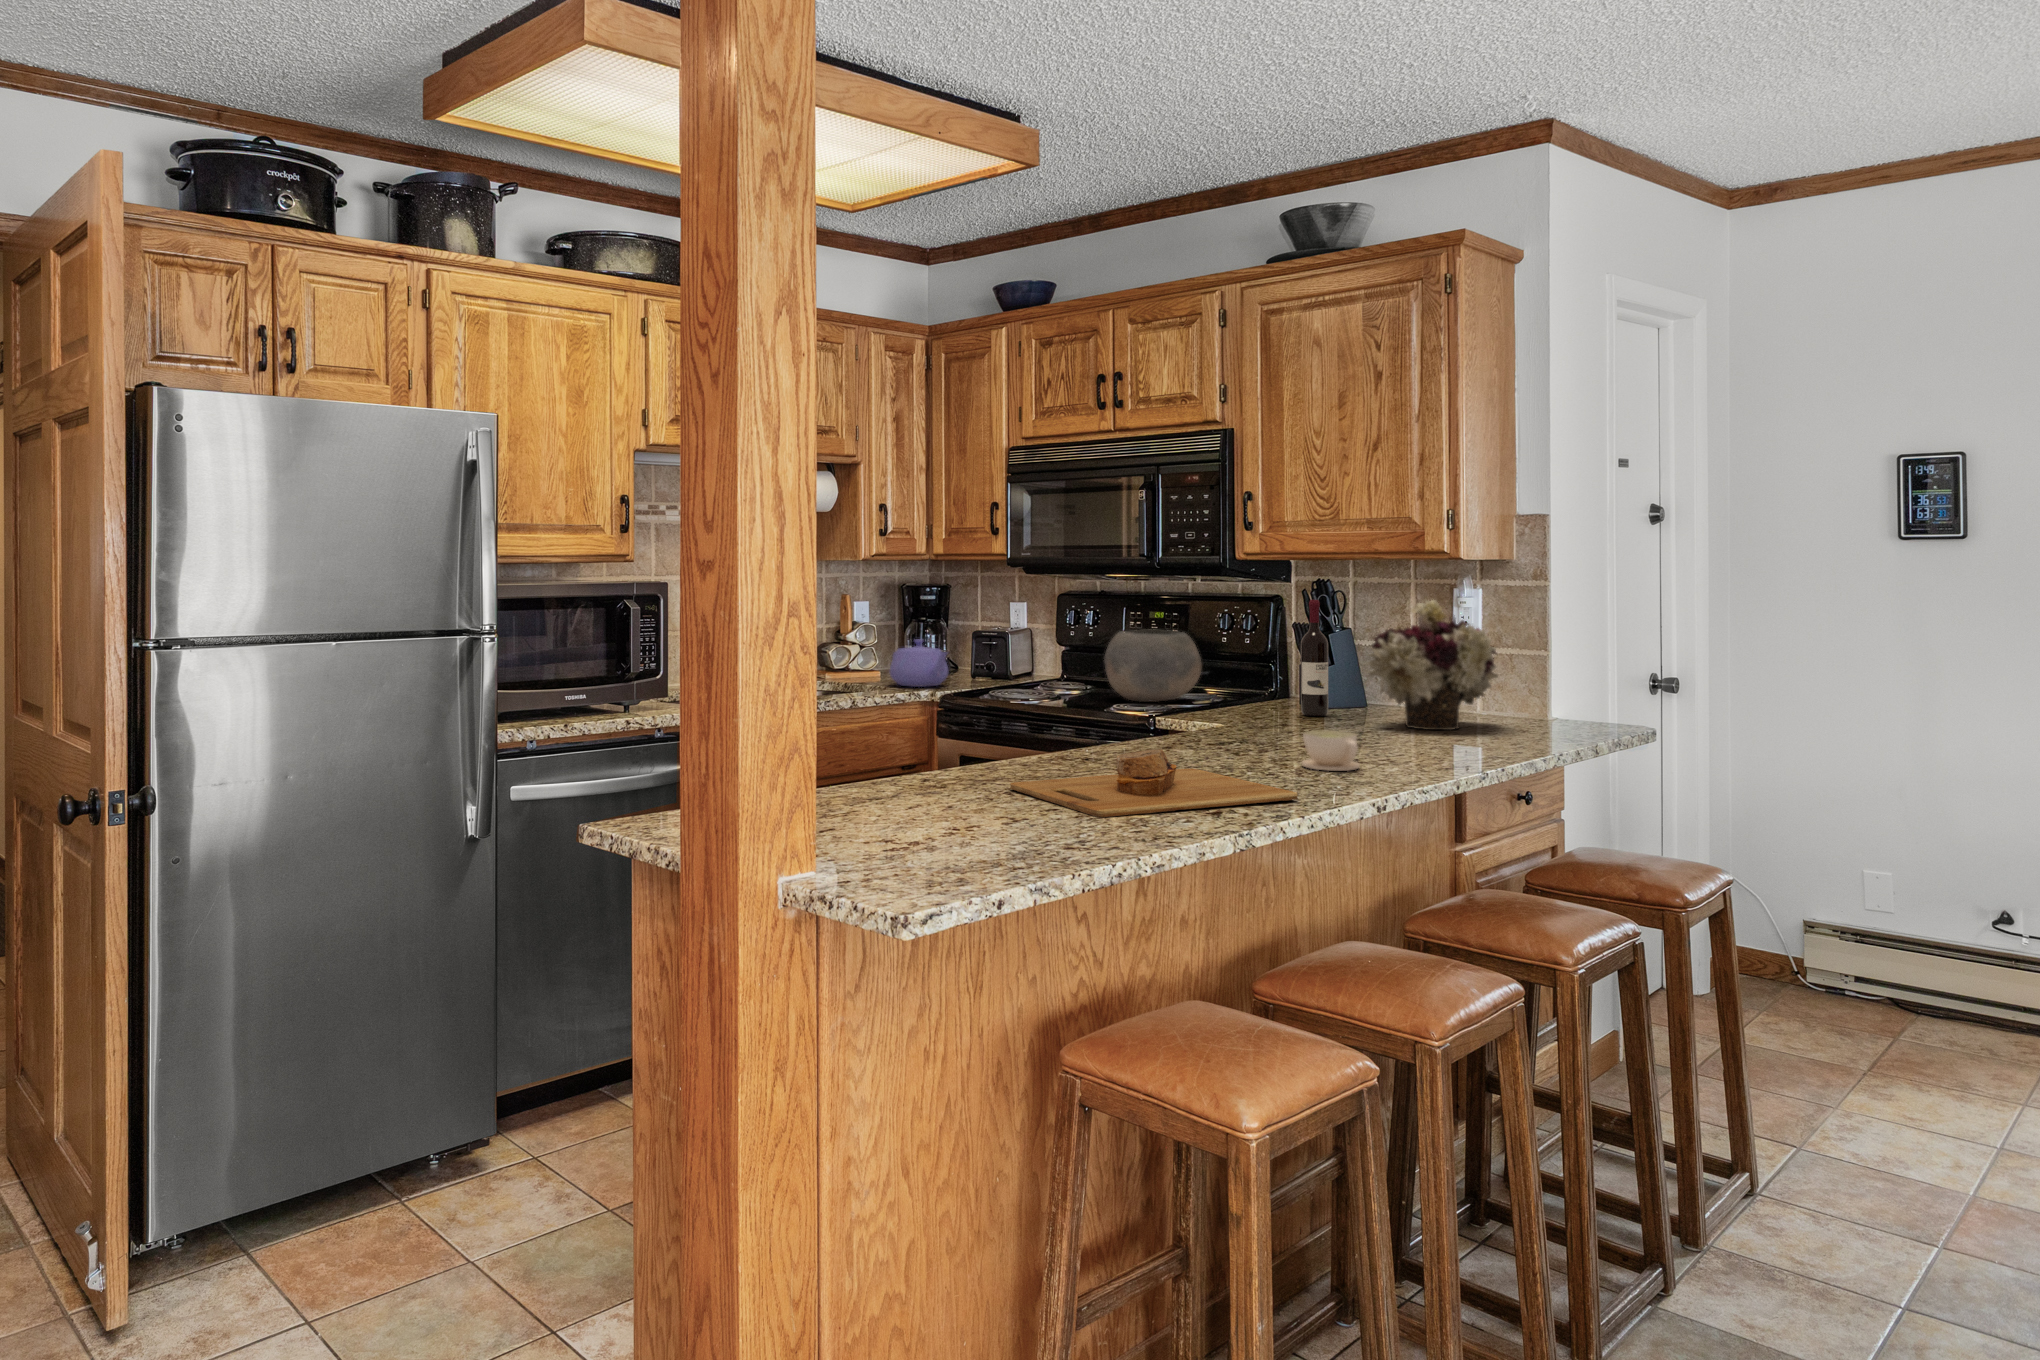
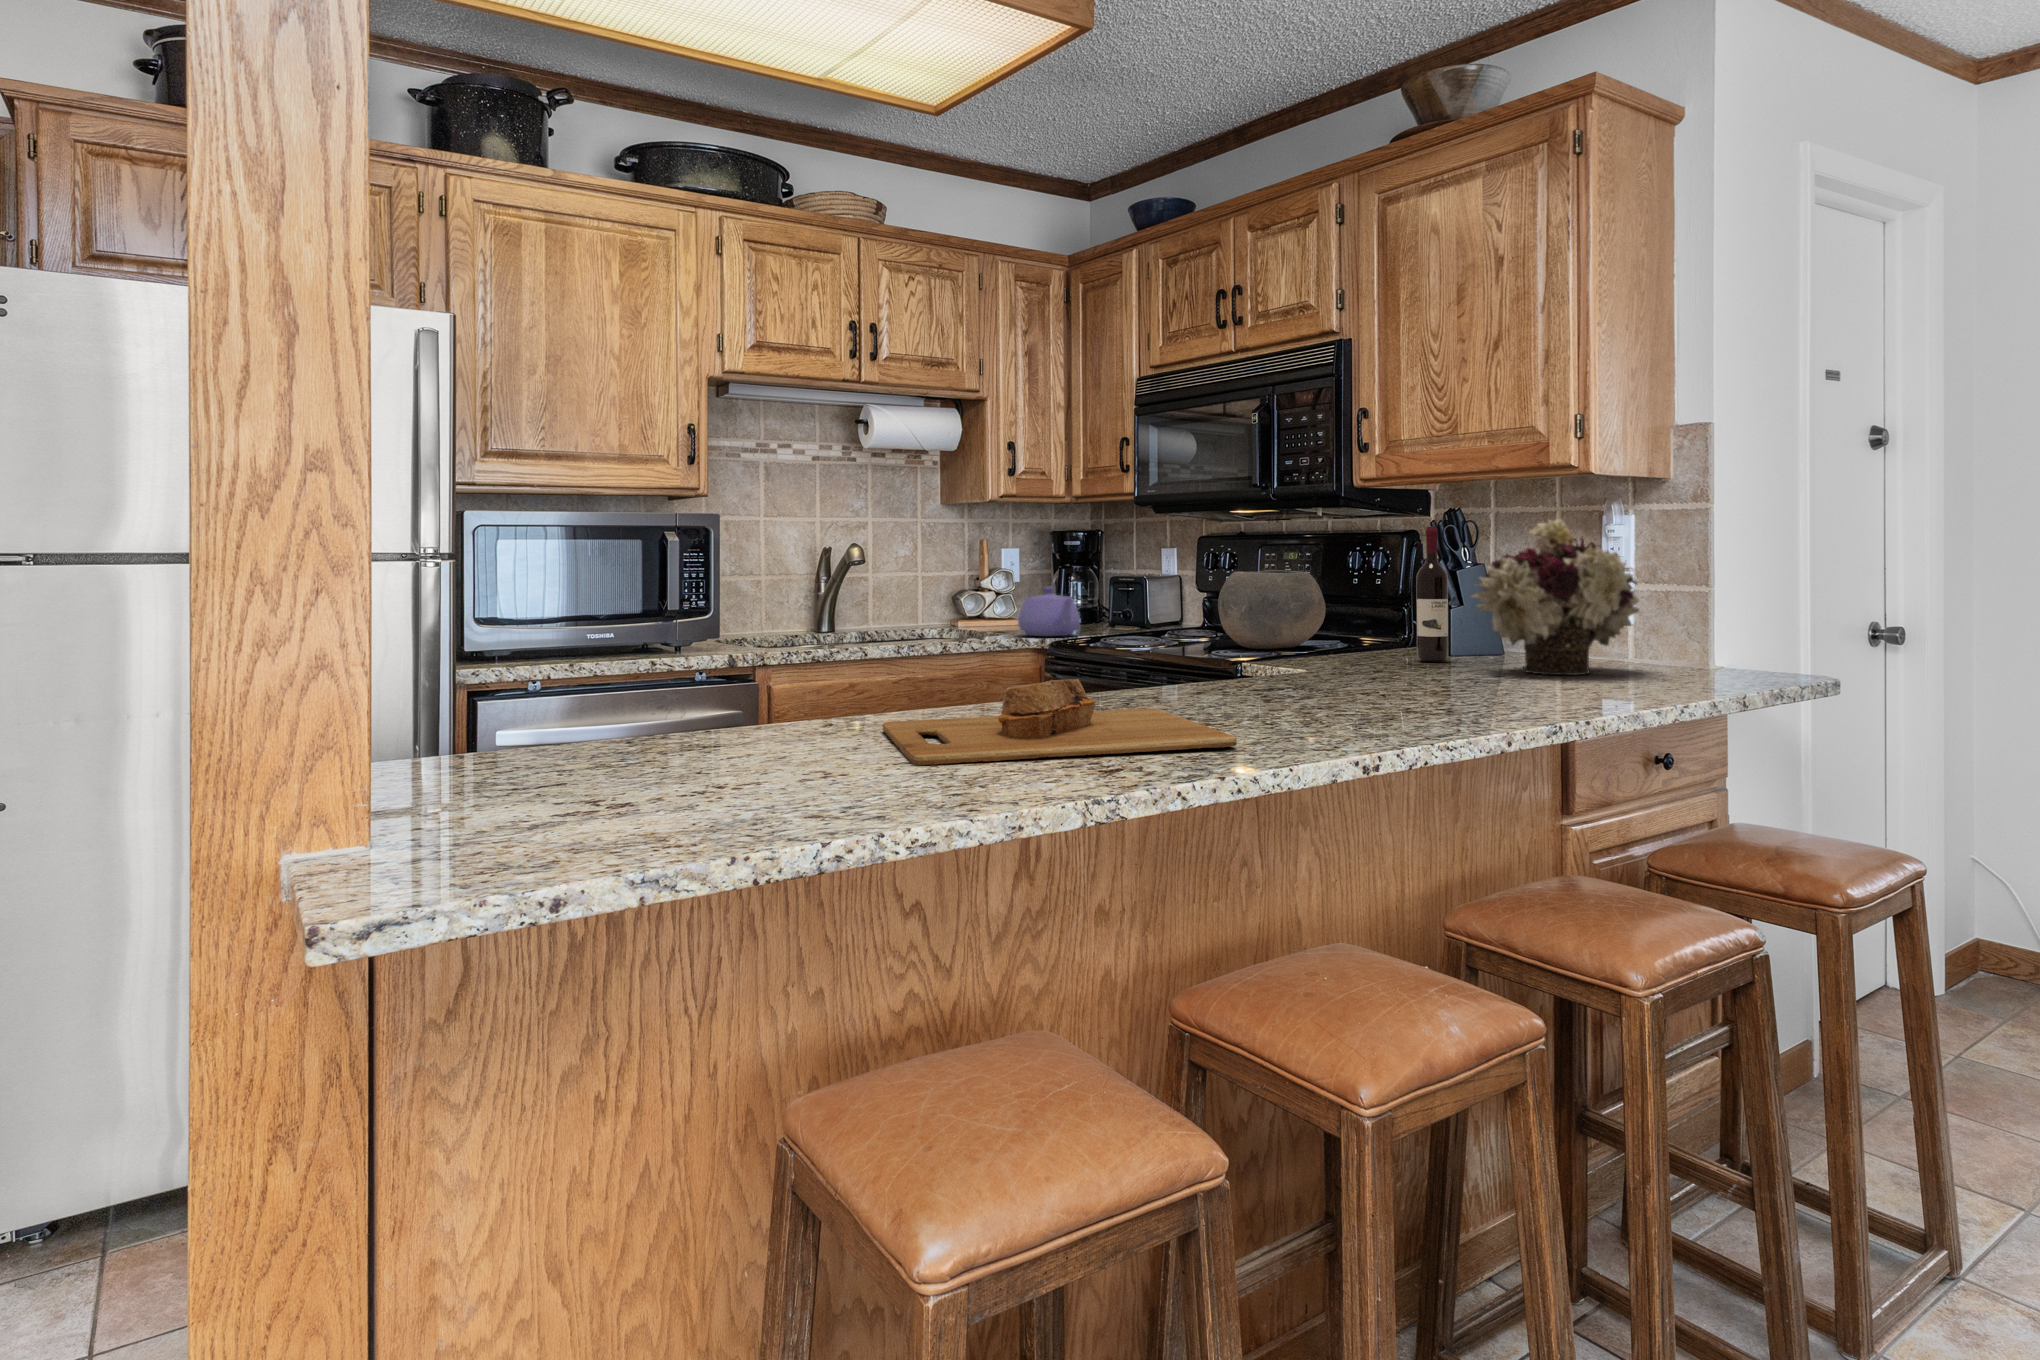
coffee cup: present [1302,731,1360,771] -> none [1319,664,1392,715]

